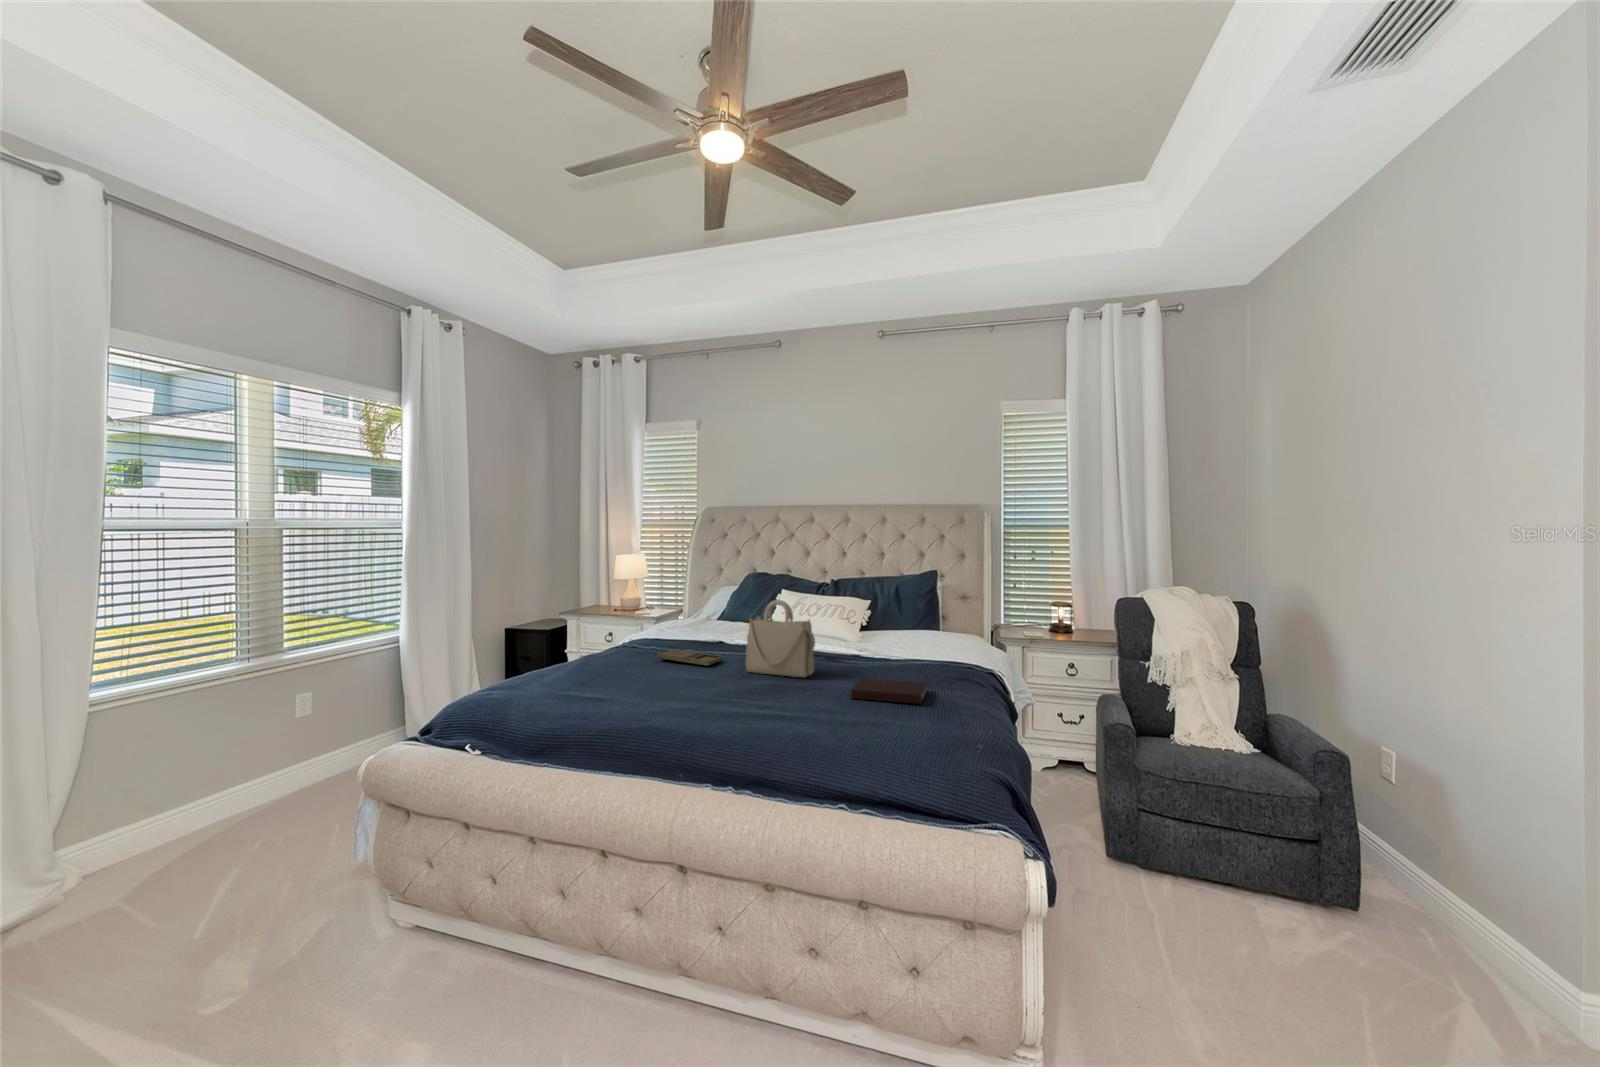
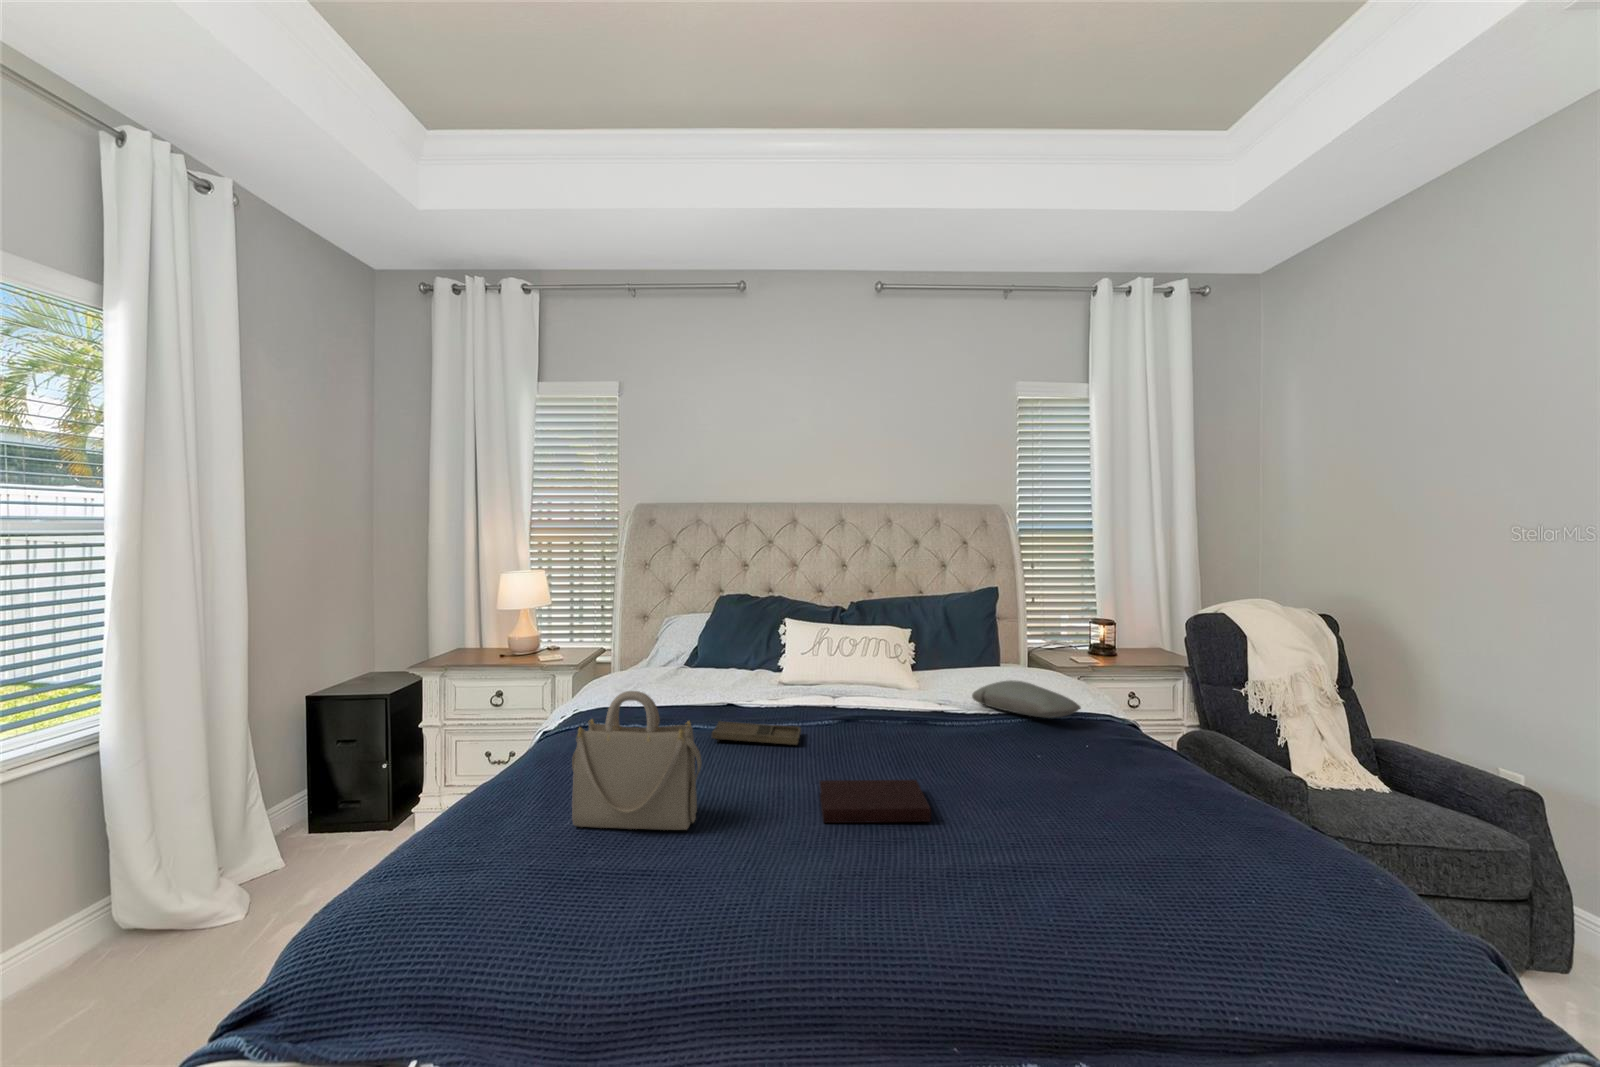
handbag: present [746,600,815,677] -> present [572,691,701,830]
pillow: none [877,638,941,665] -> present [972,680,1080,718]
notebook: present [851,678,927,704] -> present [820,780,931,823]

